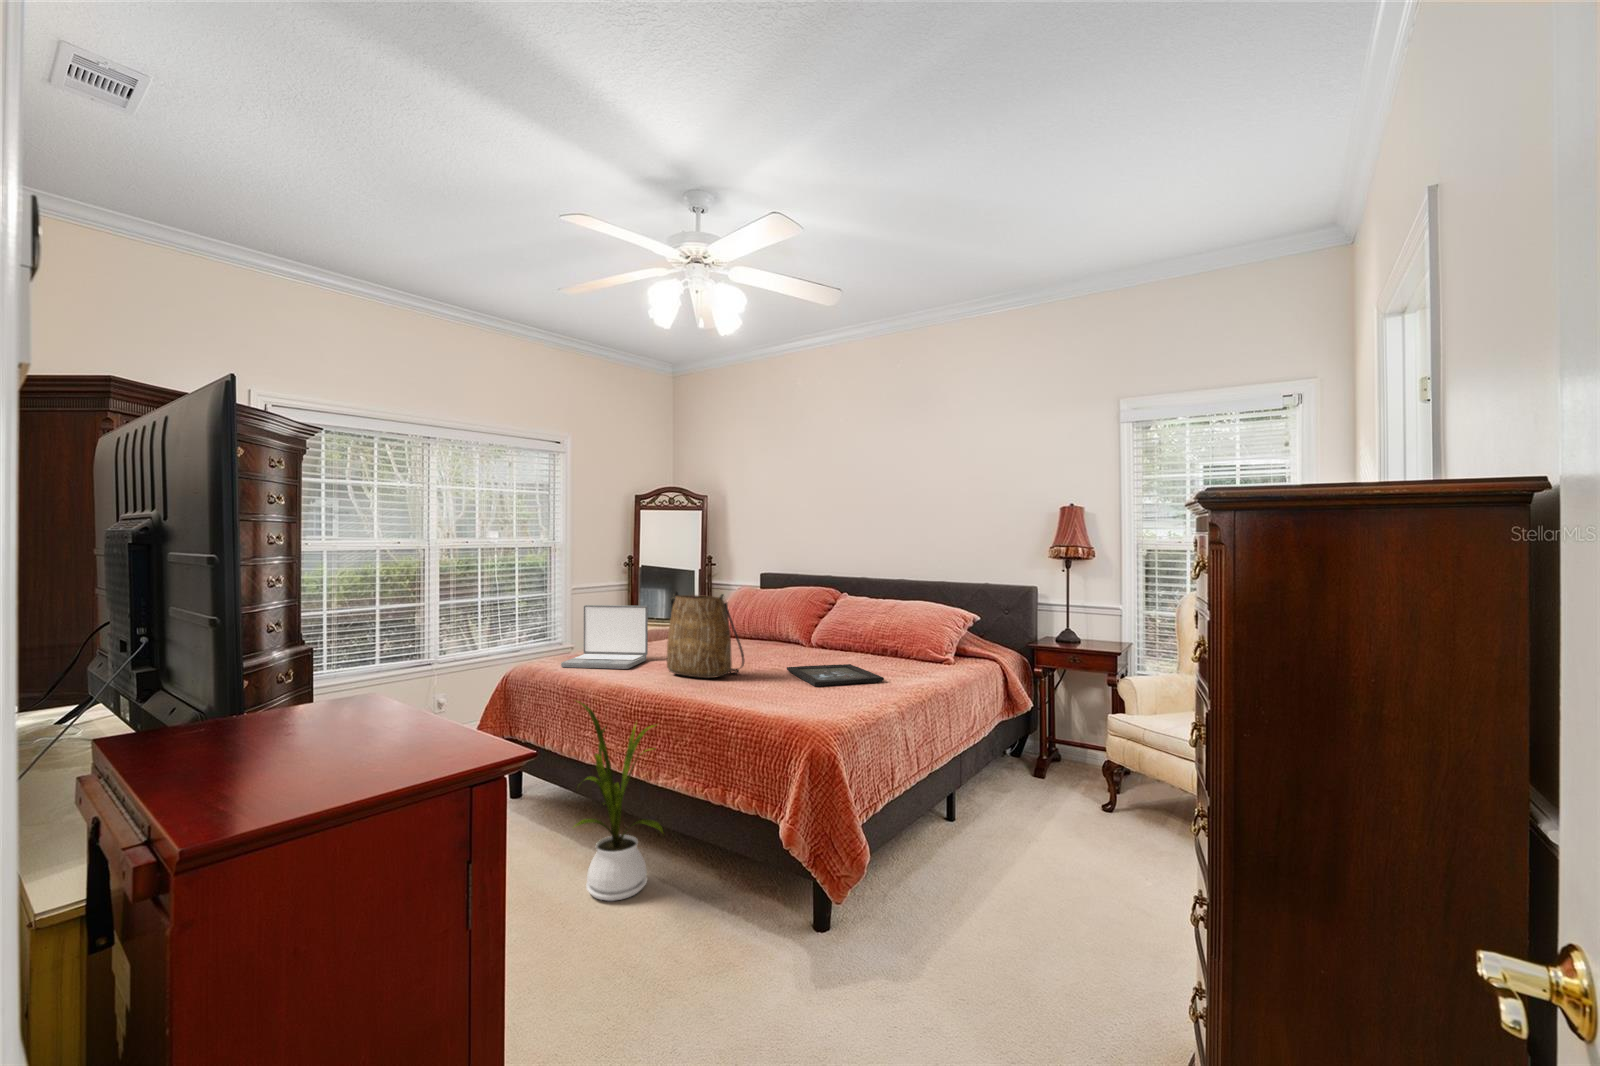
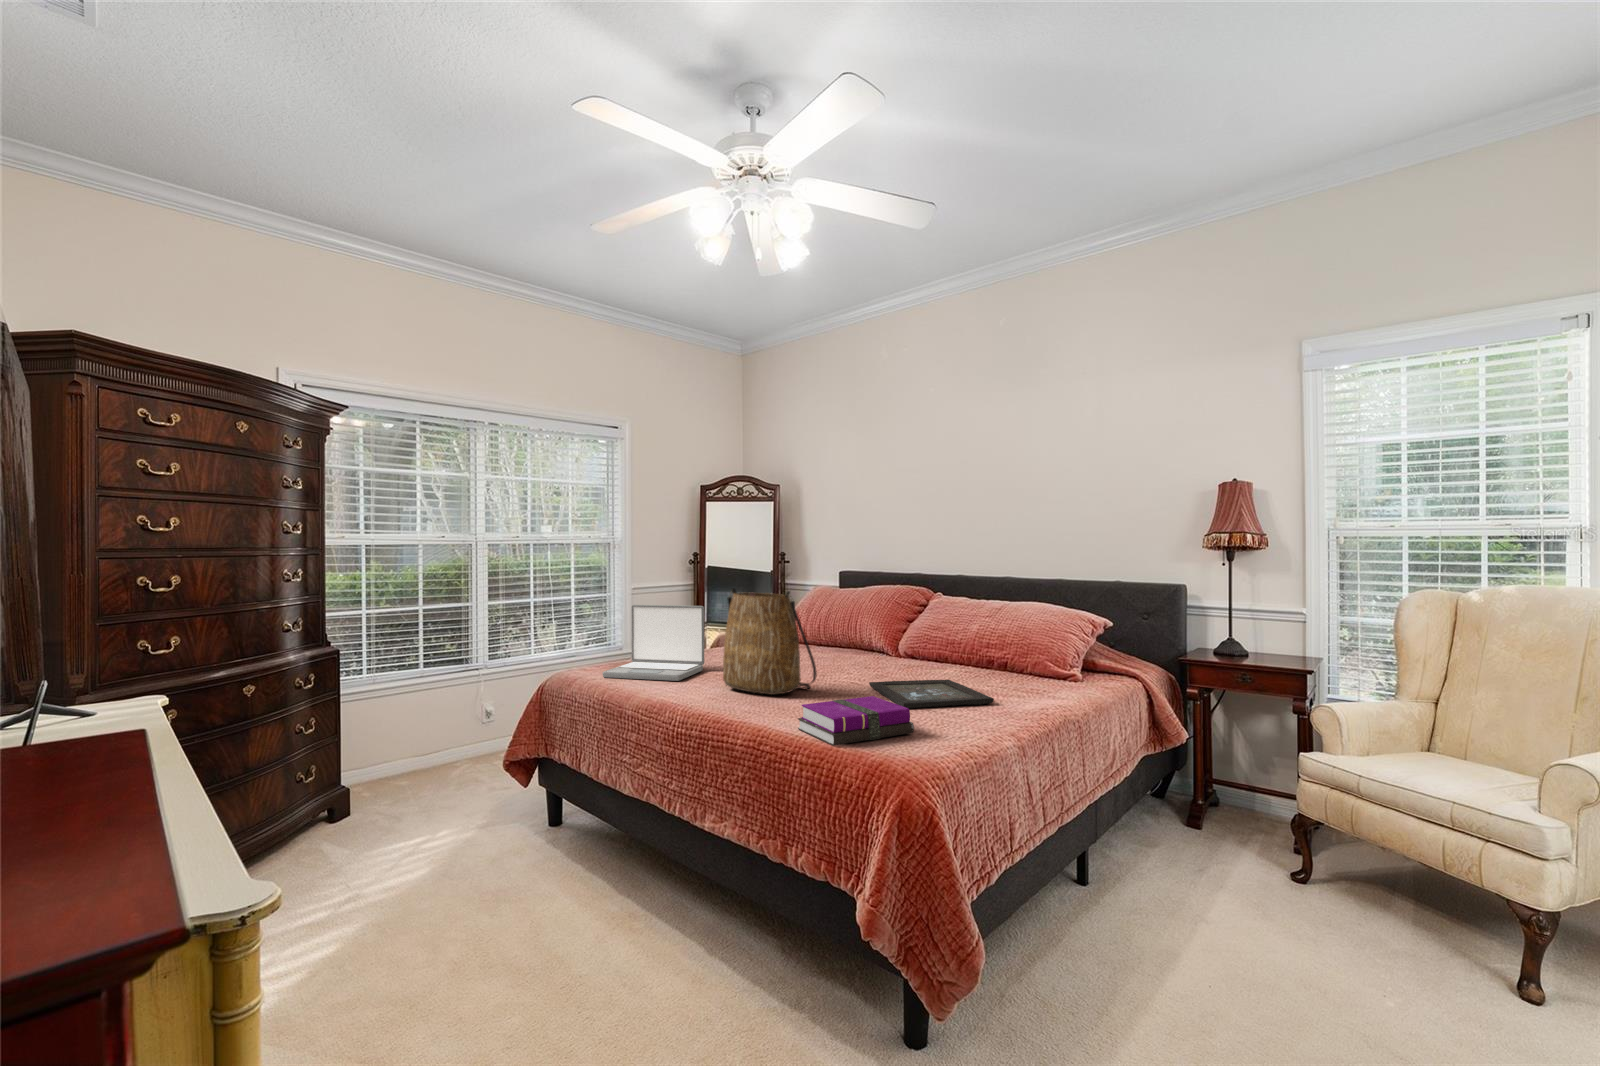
notebook: none [733,677,822,714] -> present [798,696,914,745]
house plant: present [573,702,663,901] -> none [595,718,710,979]

